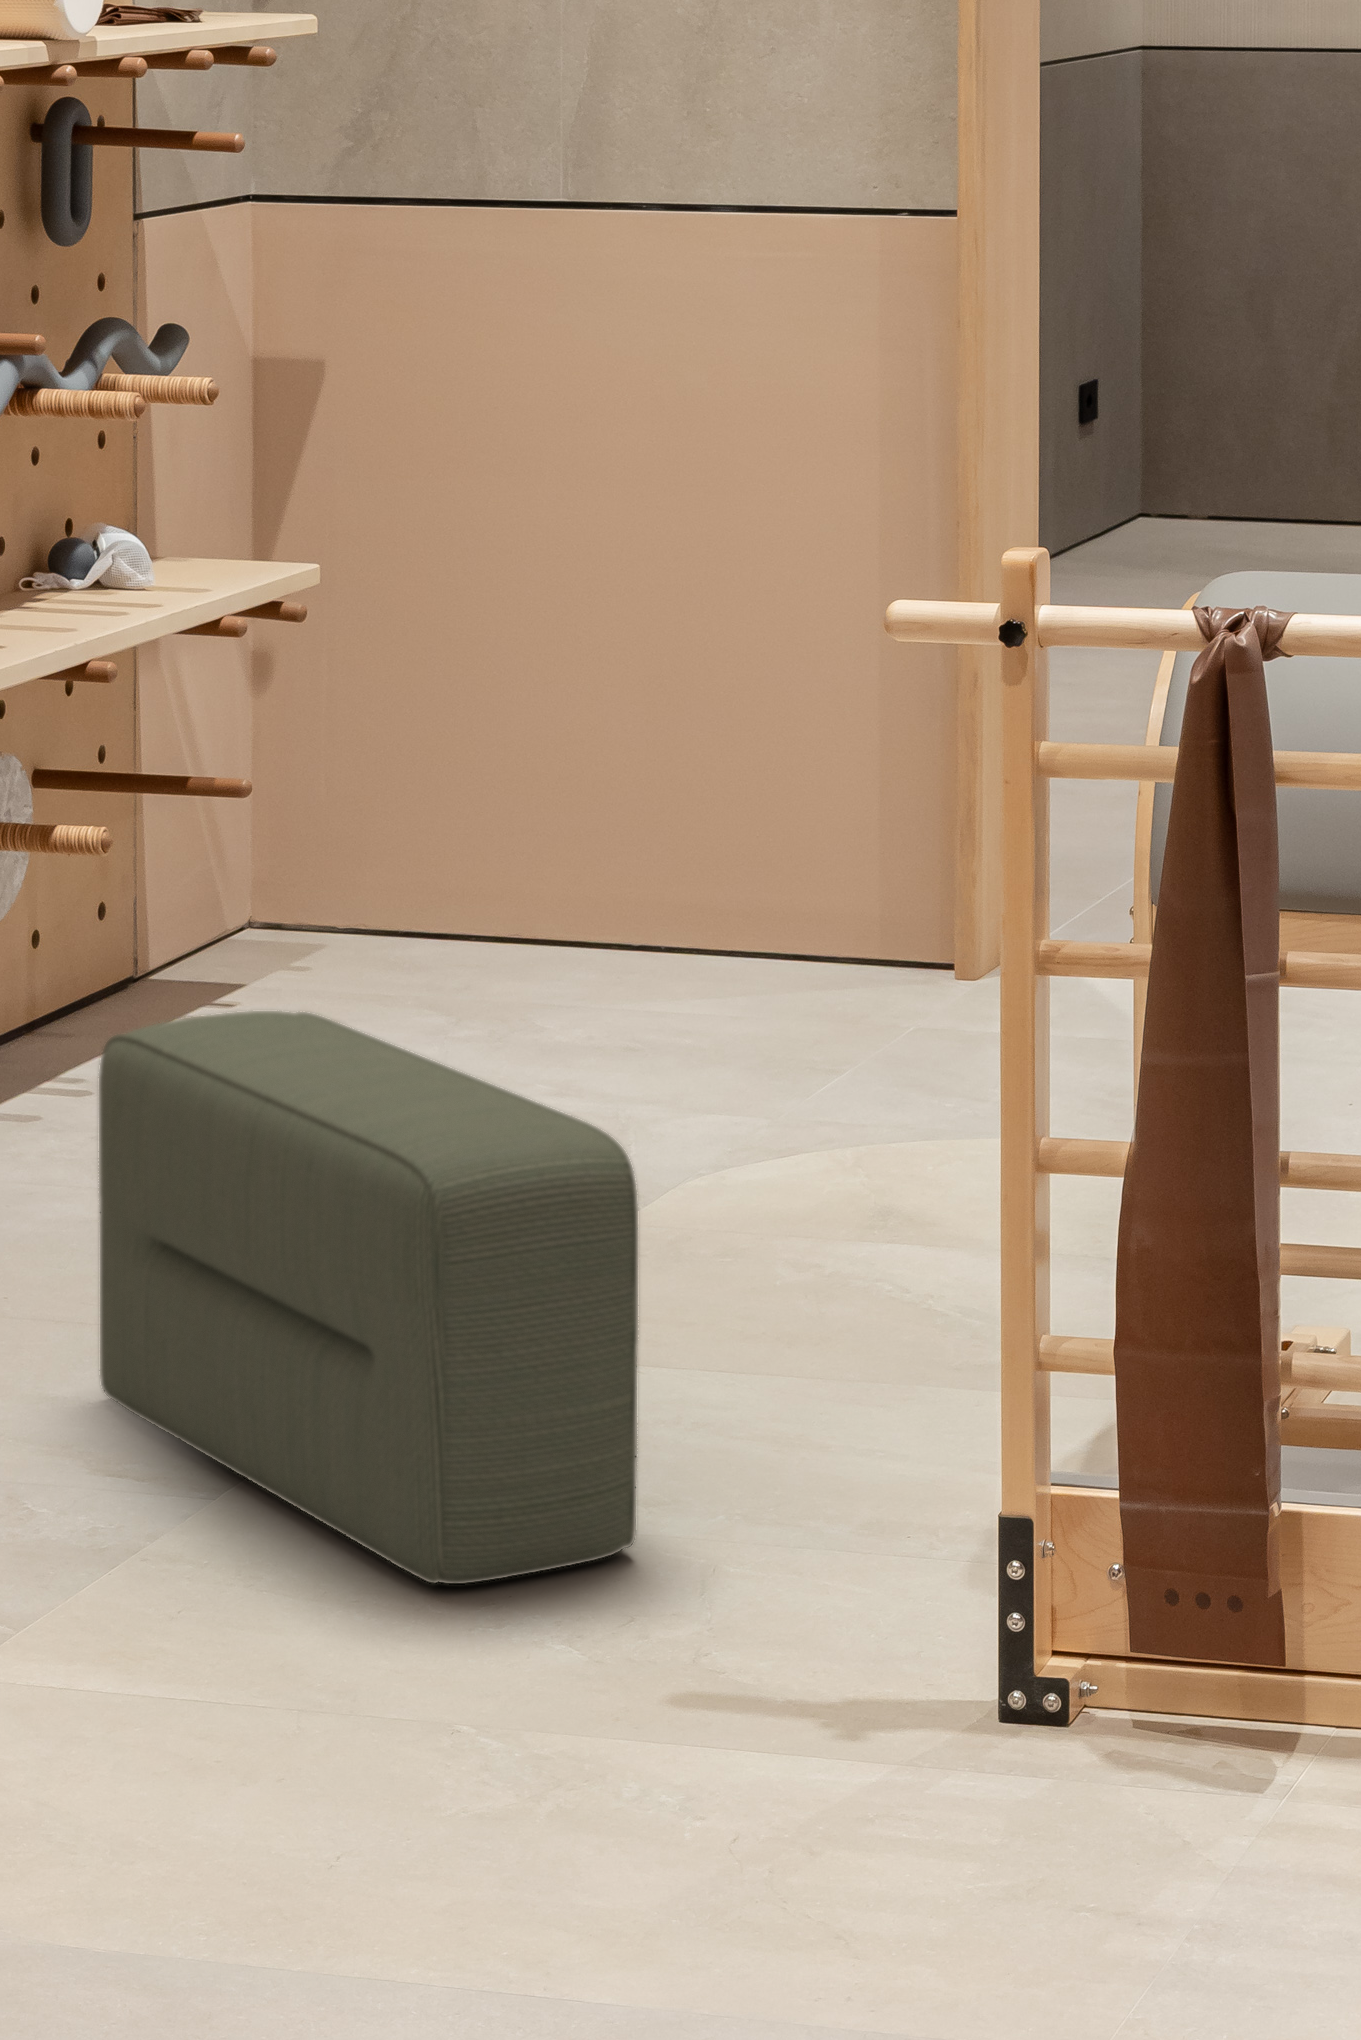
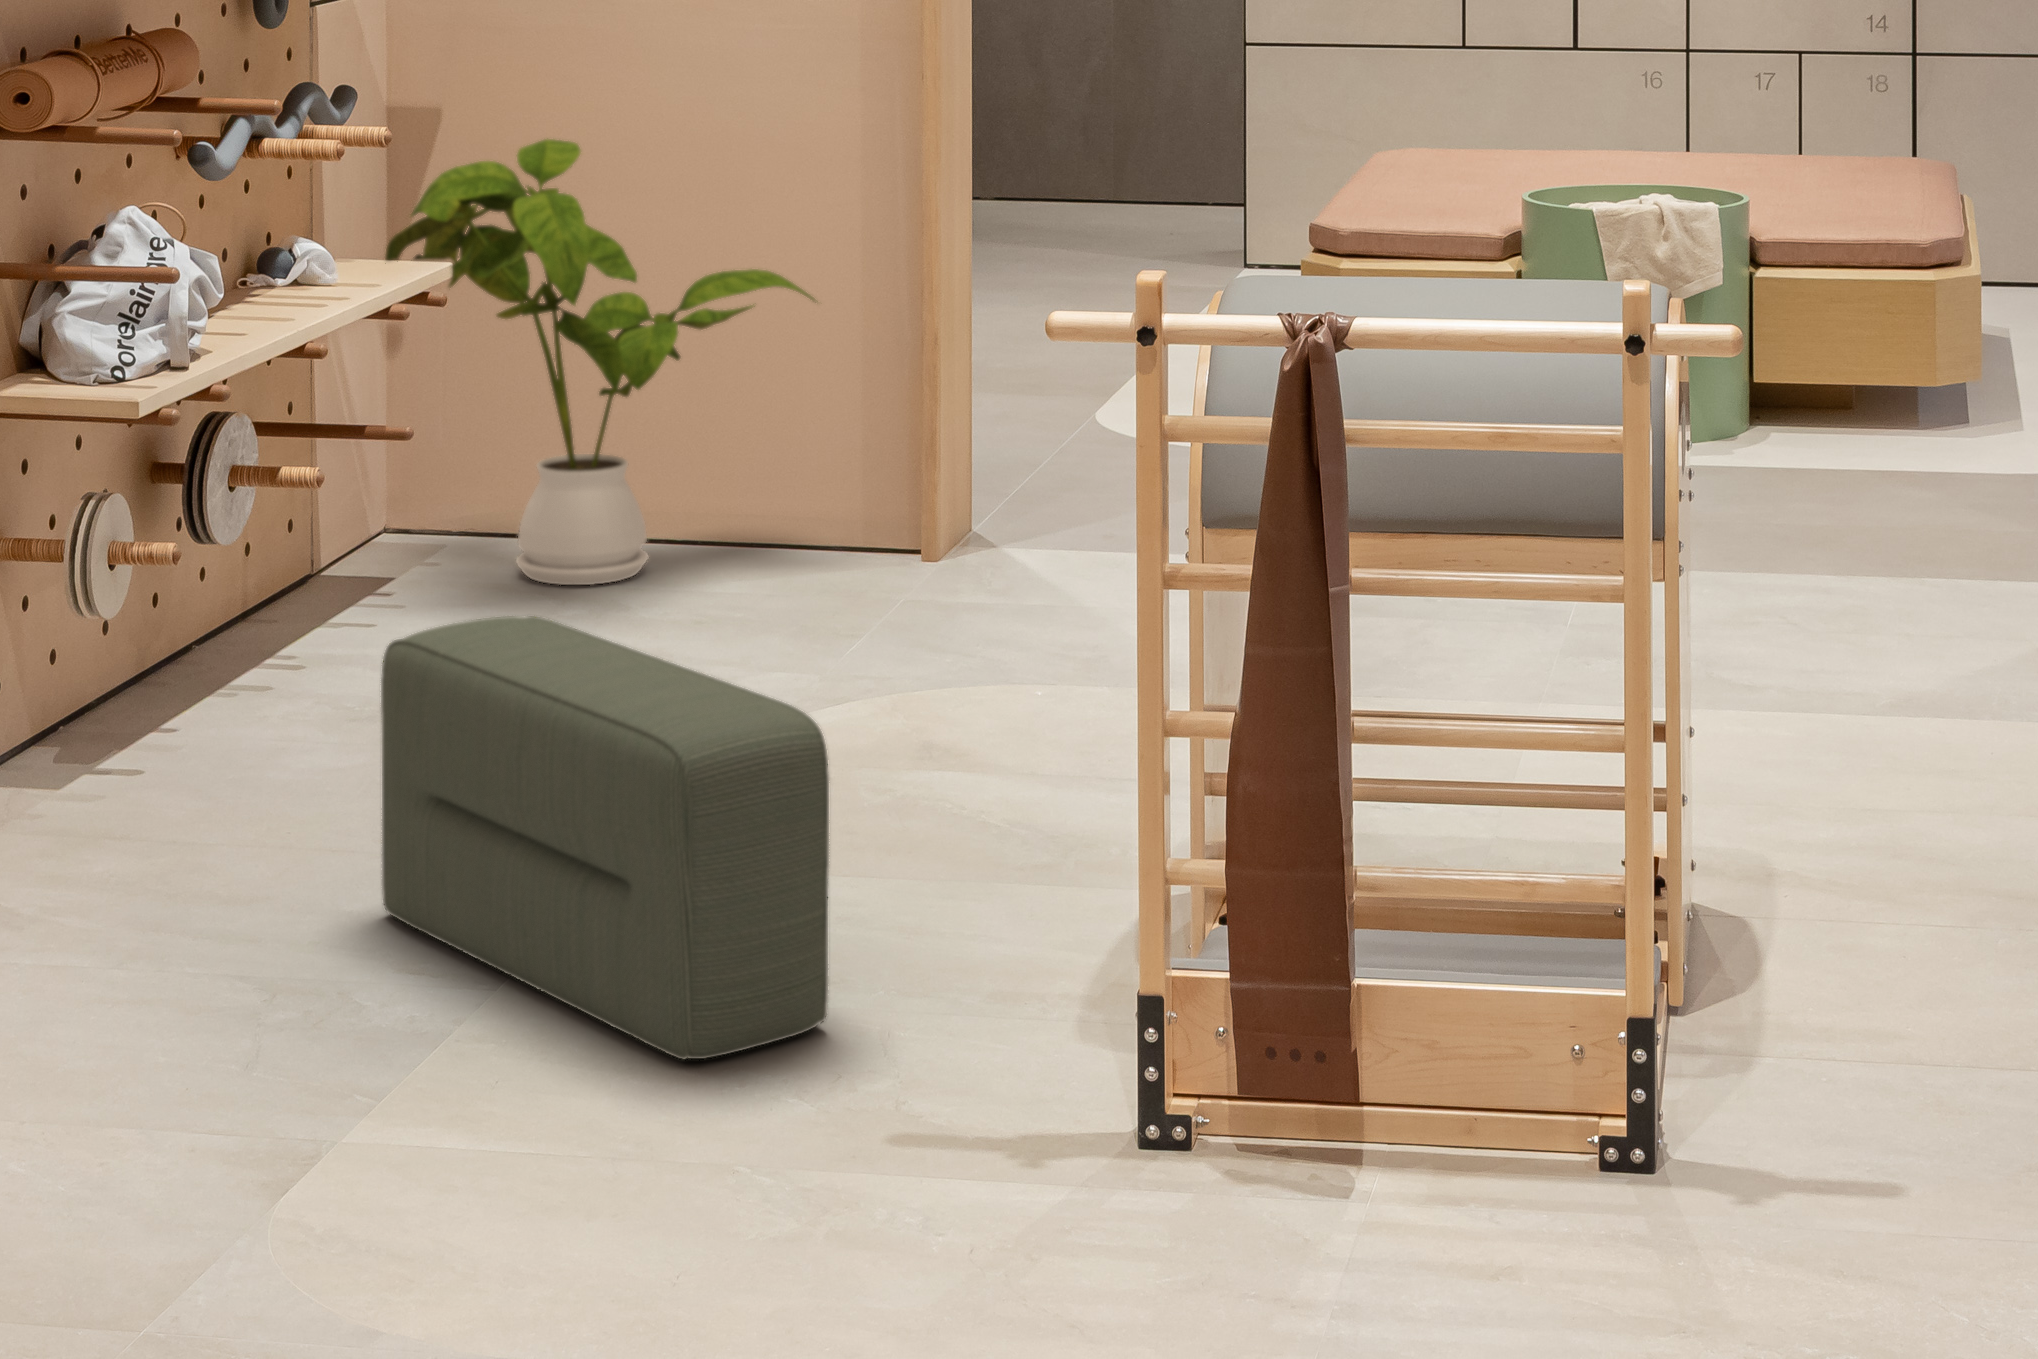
house plant: none [232,406,813,1009] -> present [385,139,815,585]

